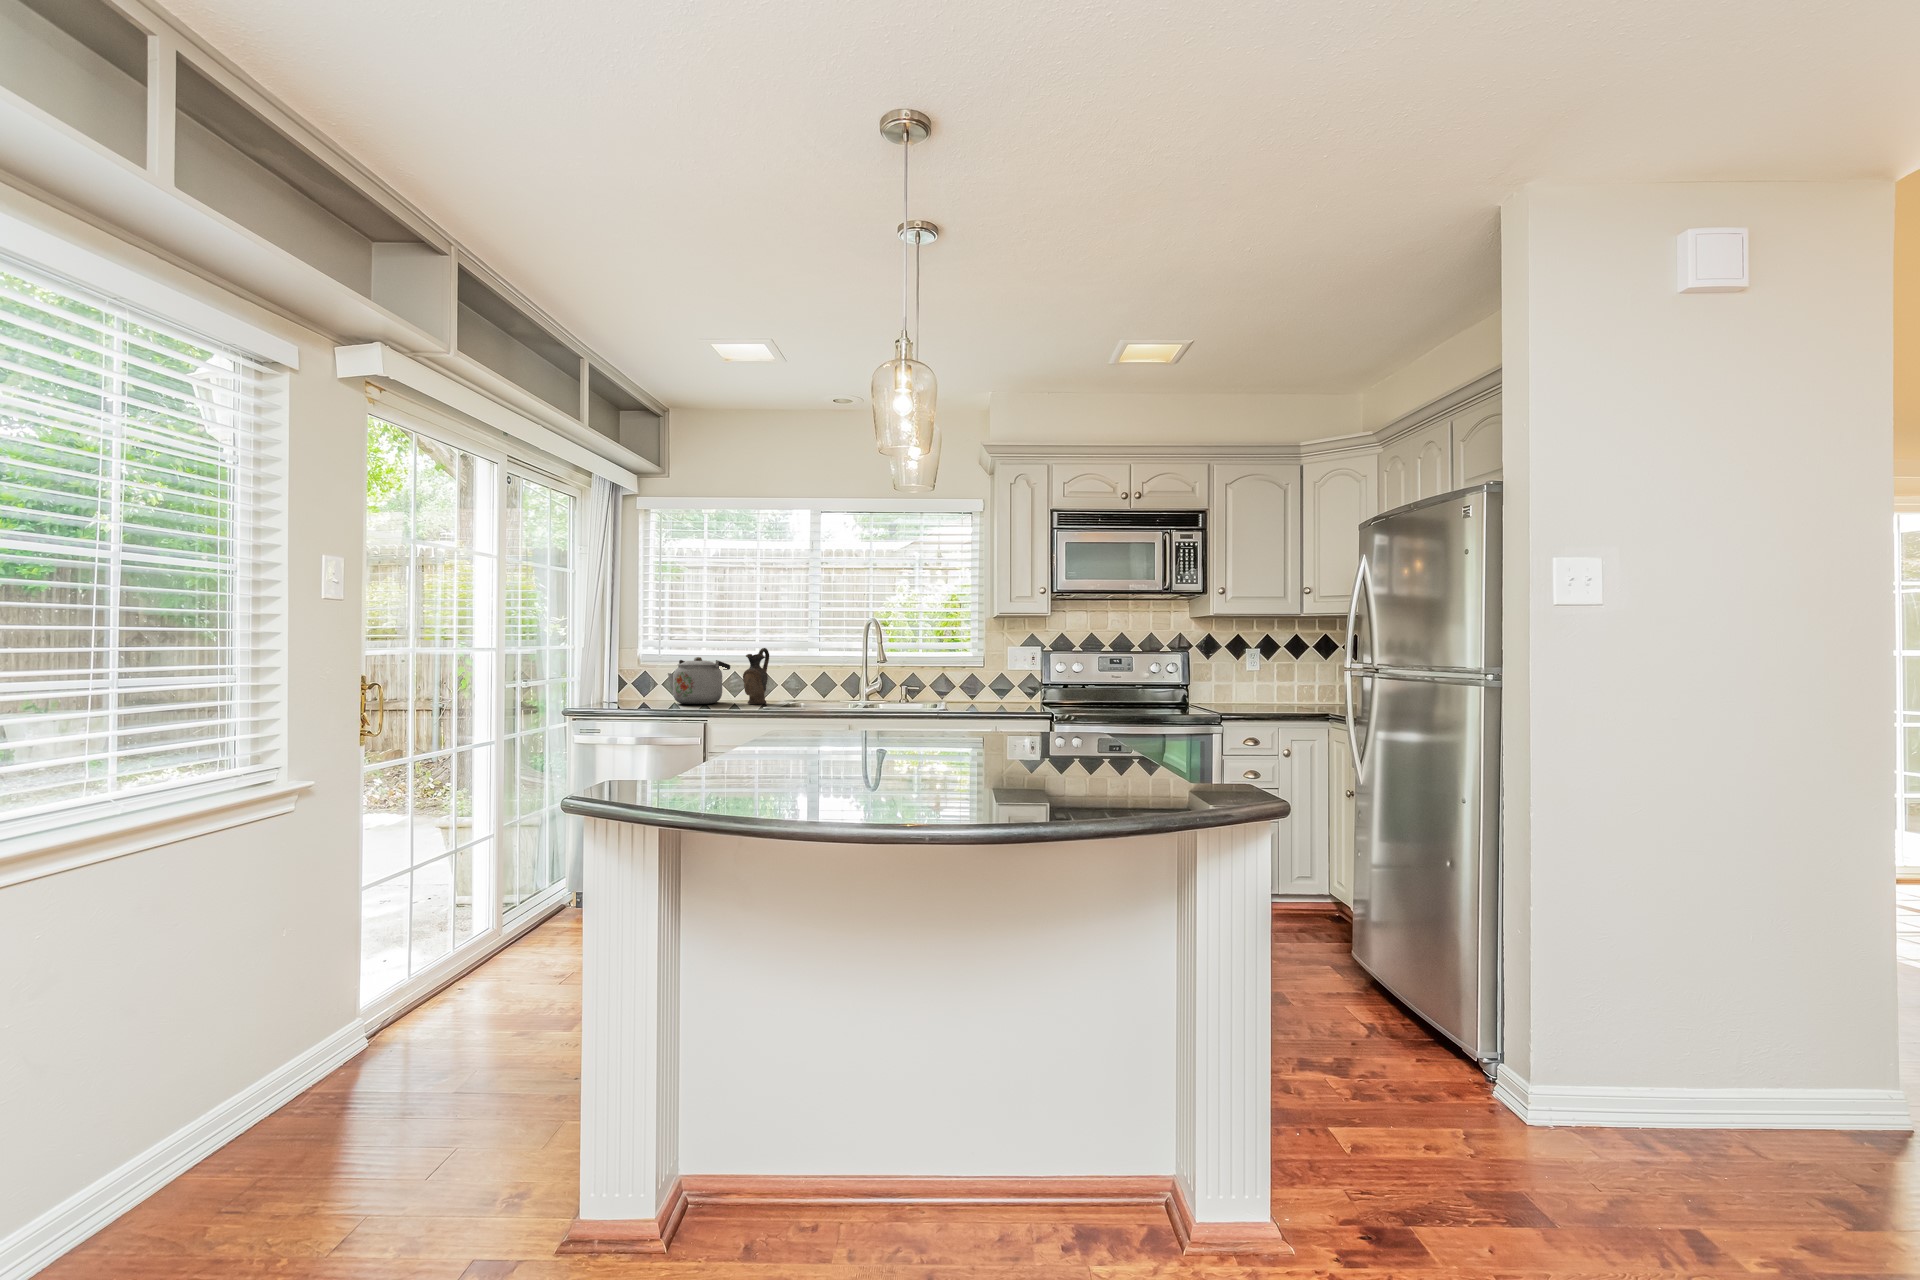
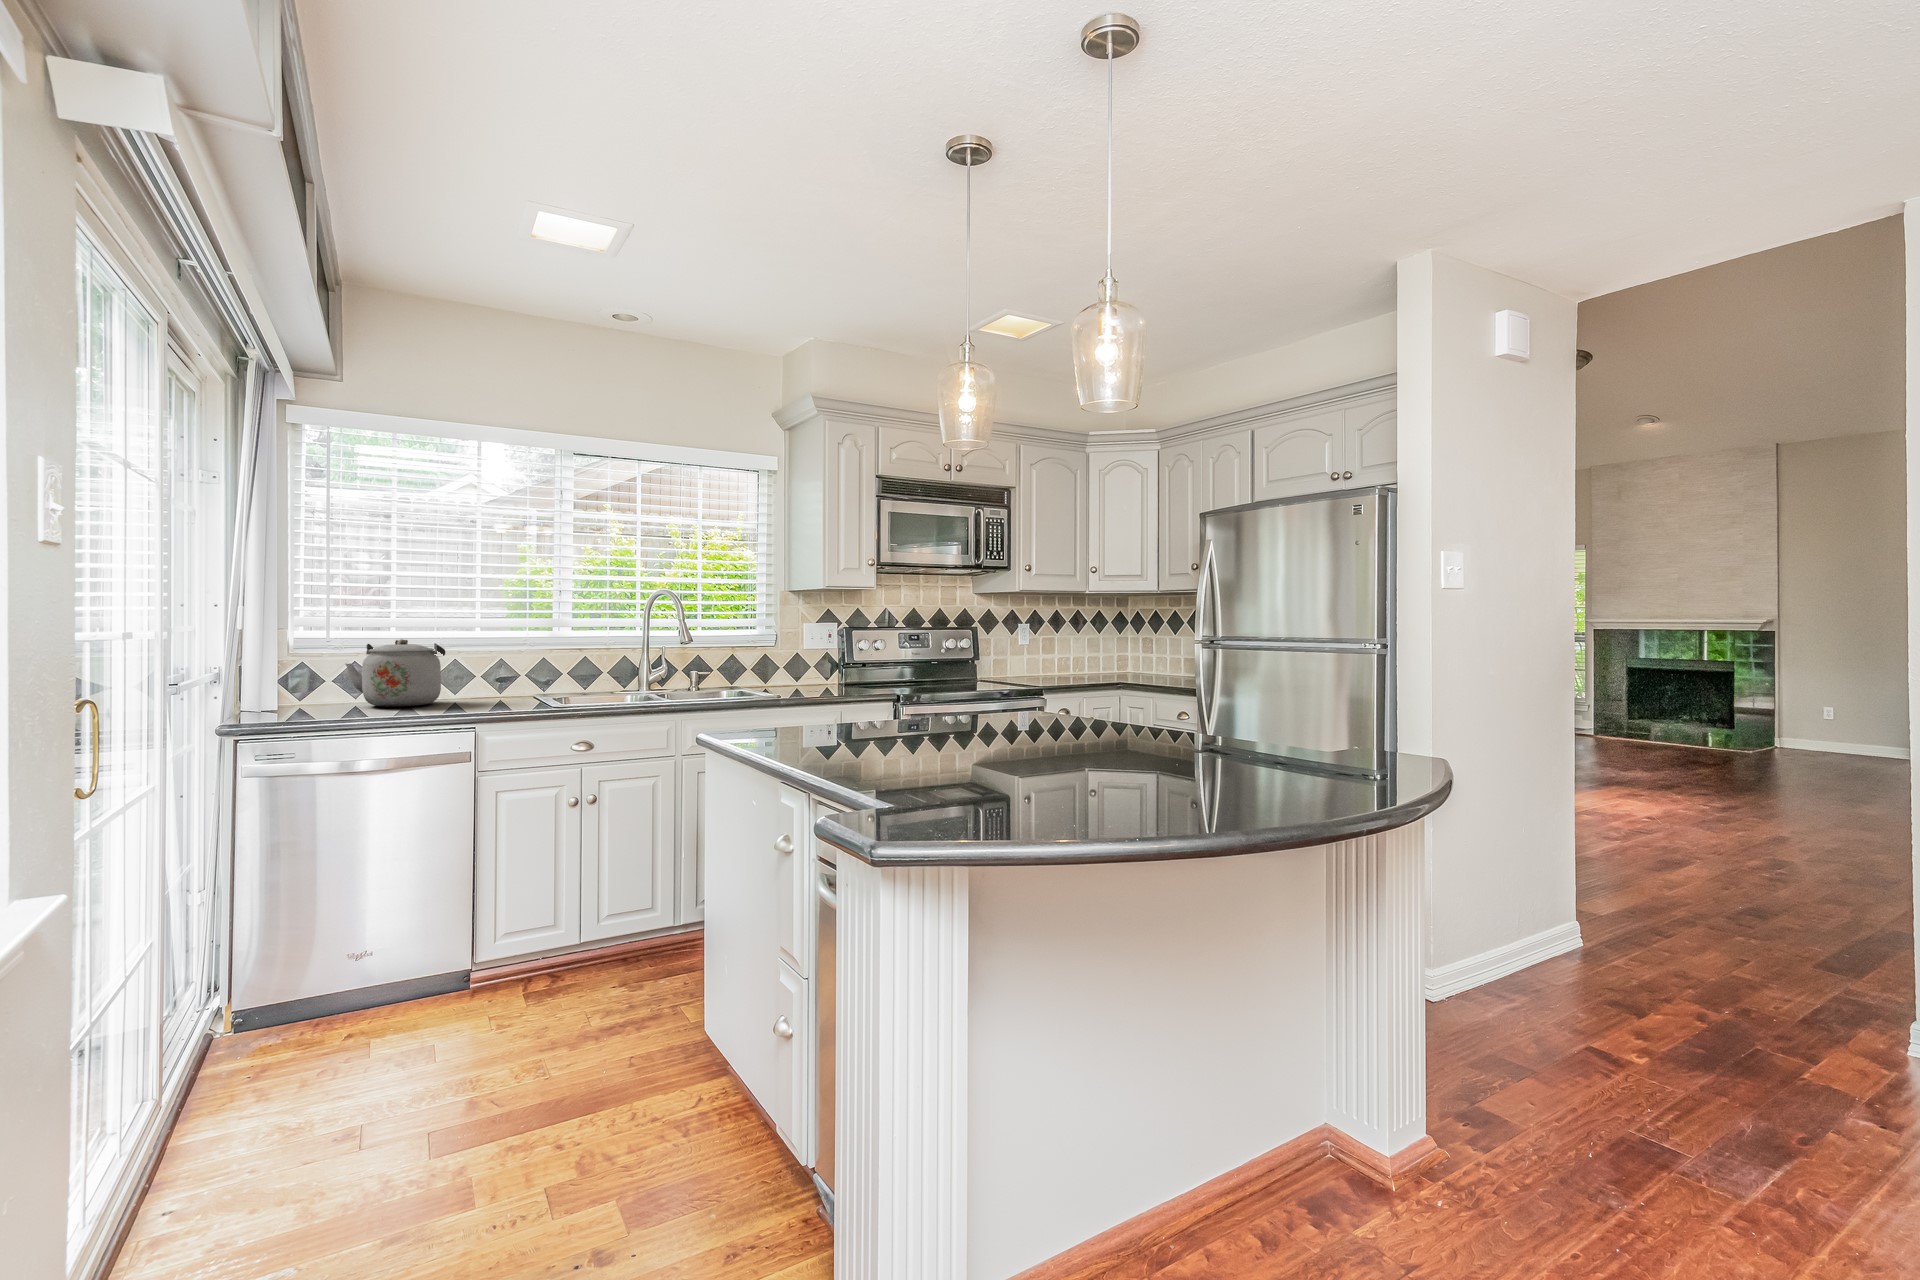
ceramic pitcher: present [743,648,769,704] -> none [477,626,512,702]

